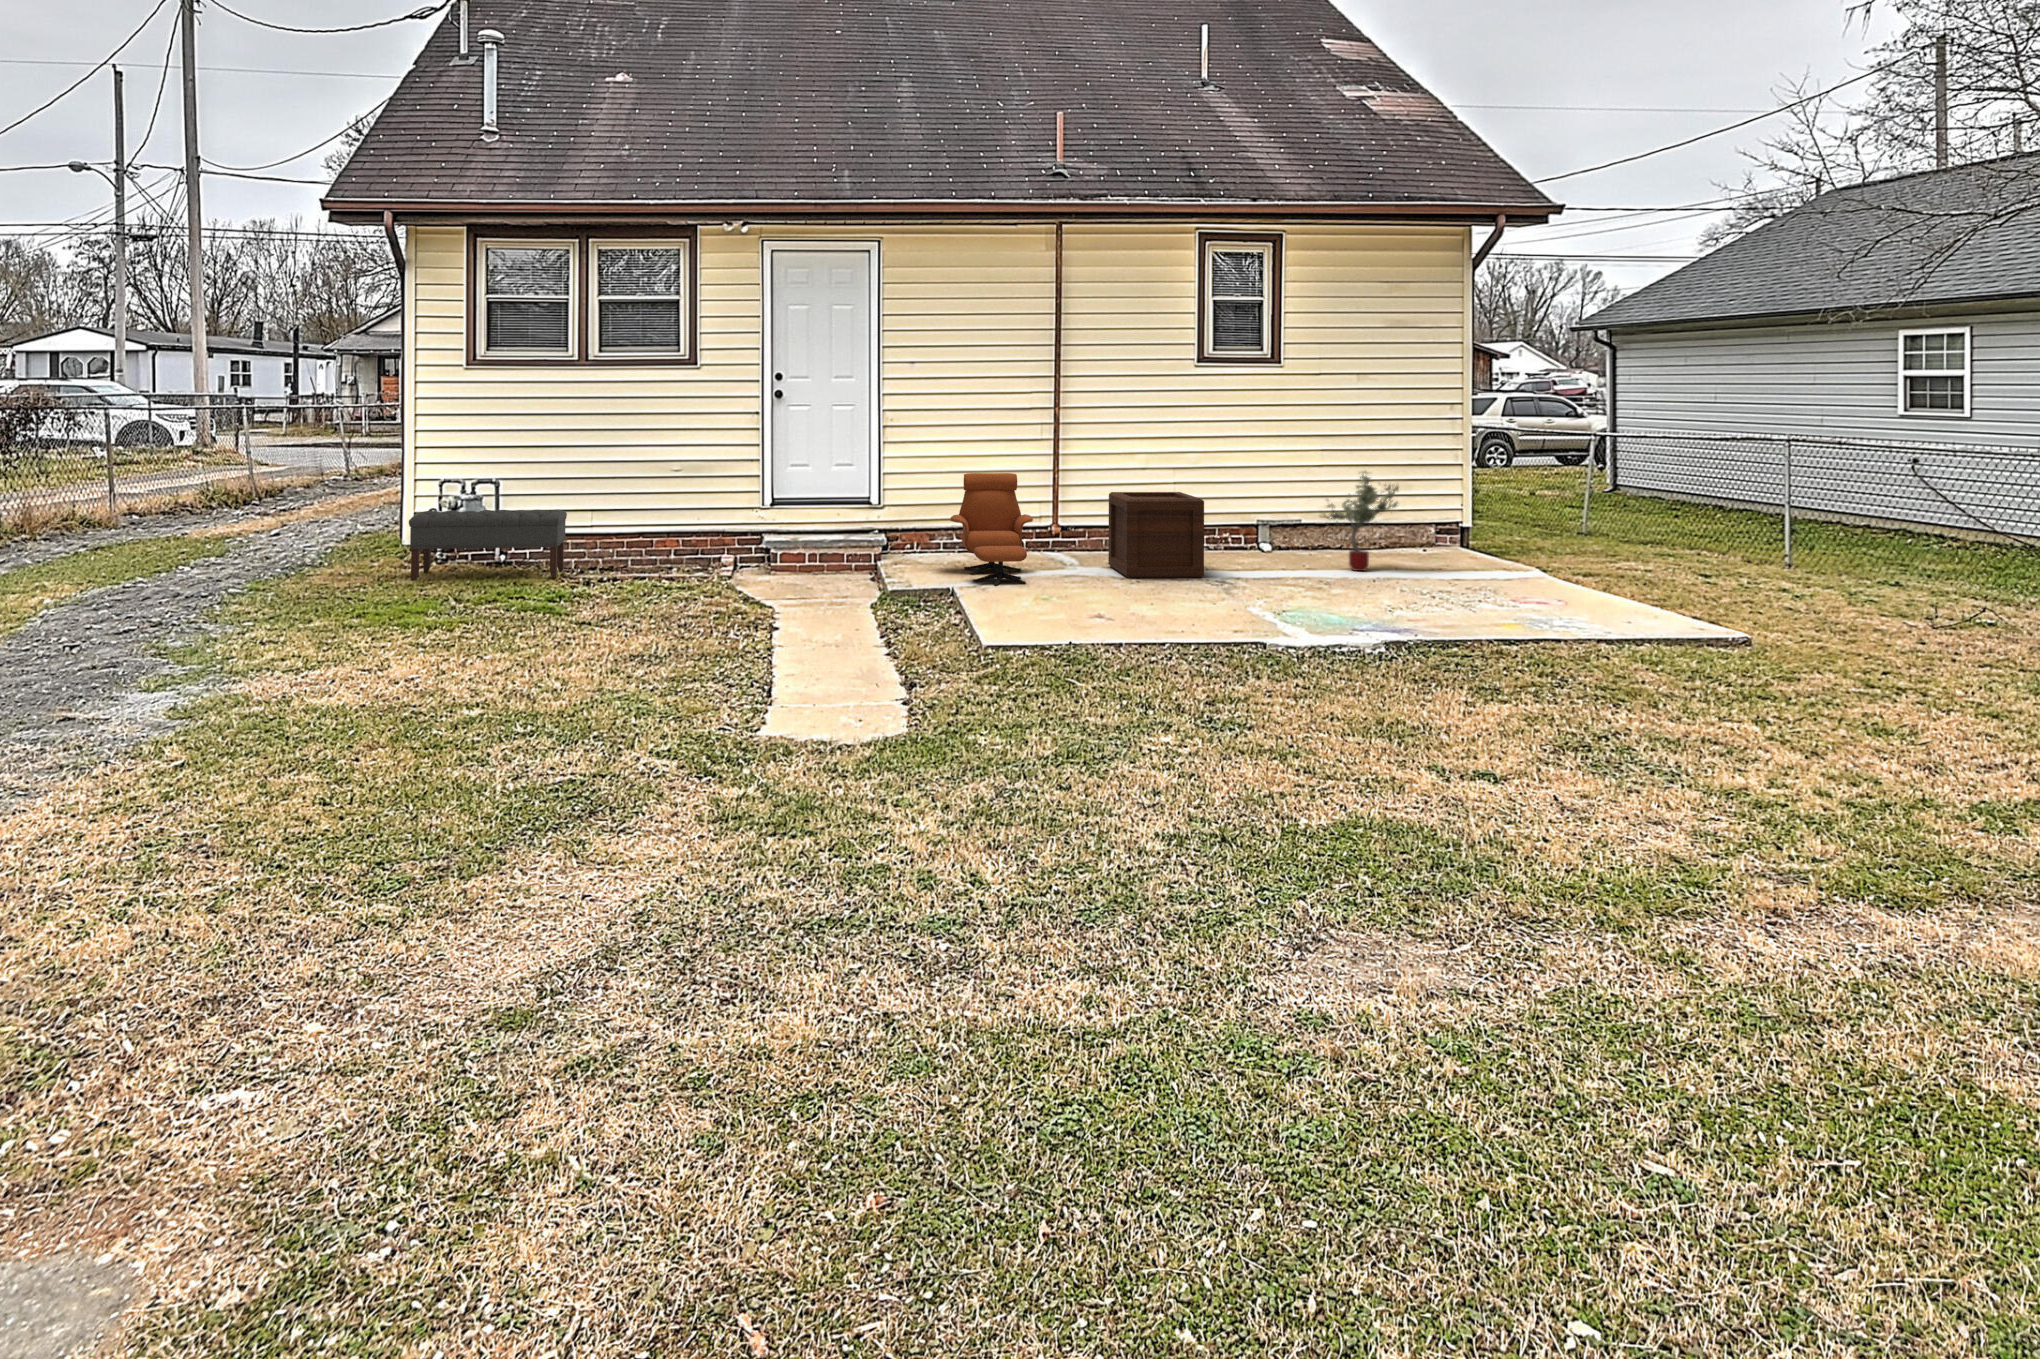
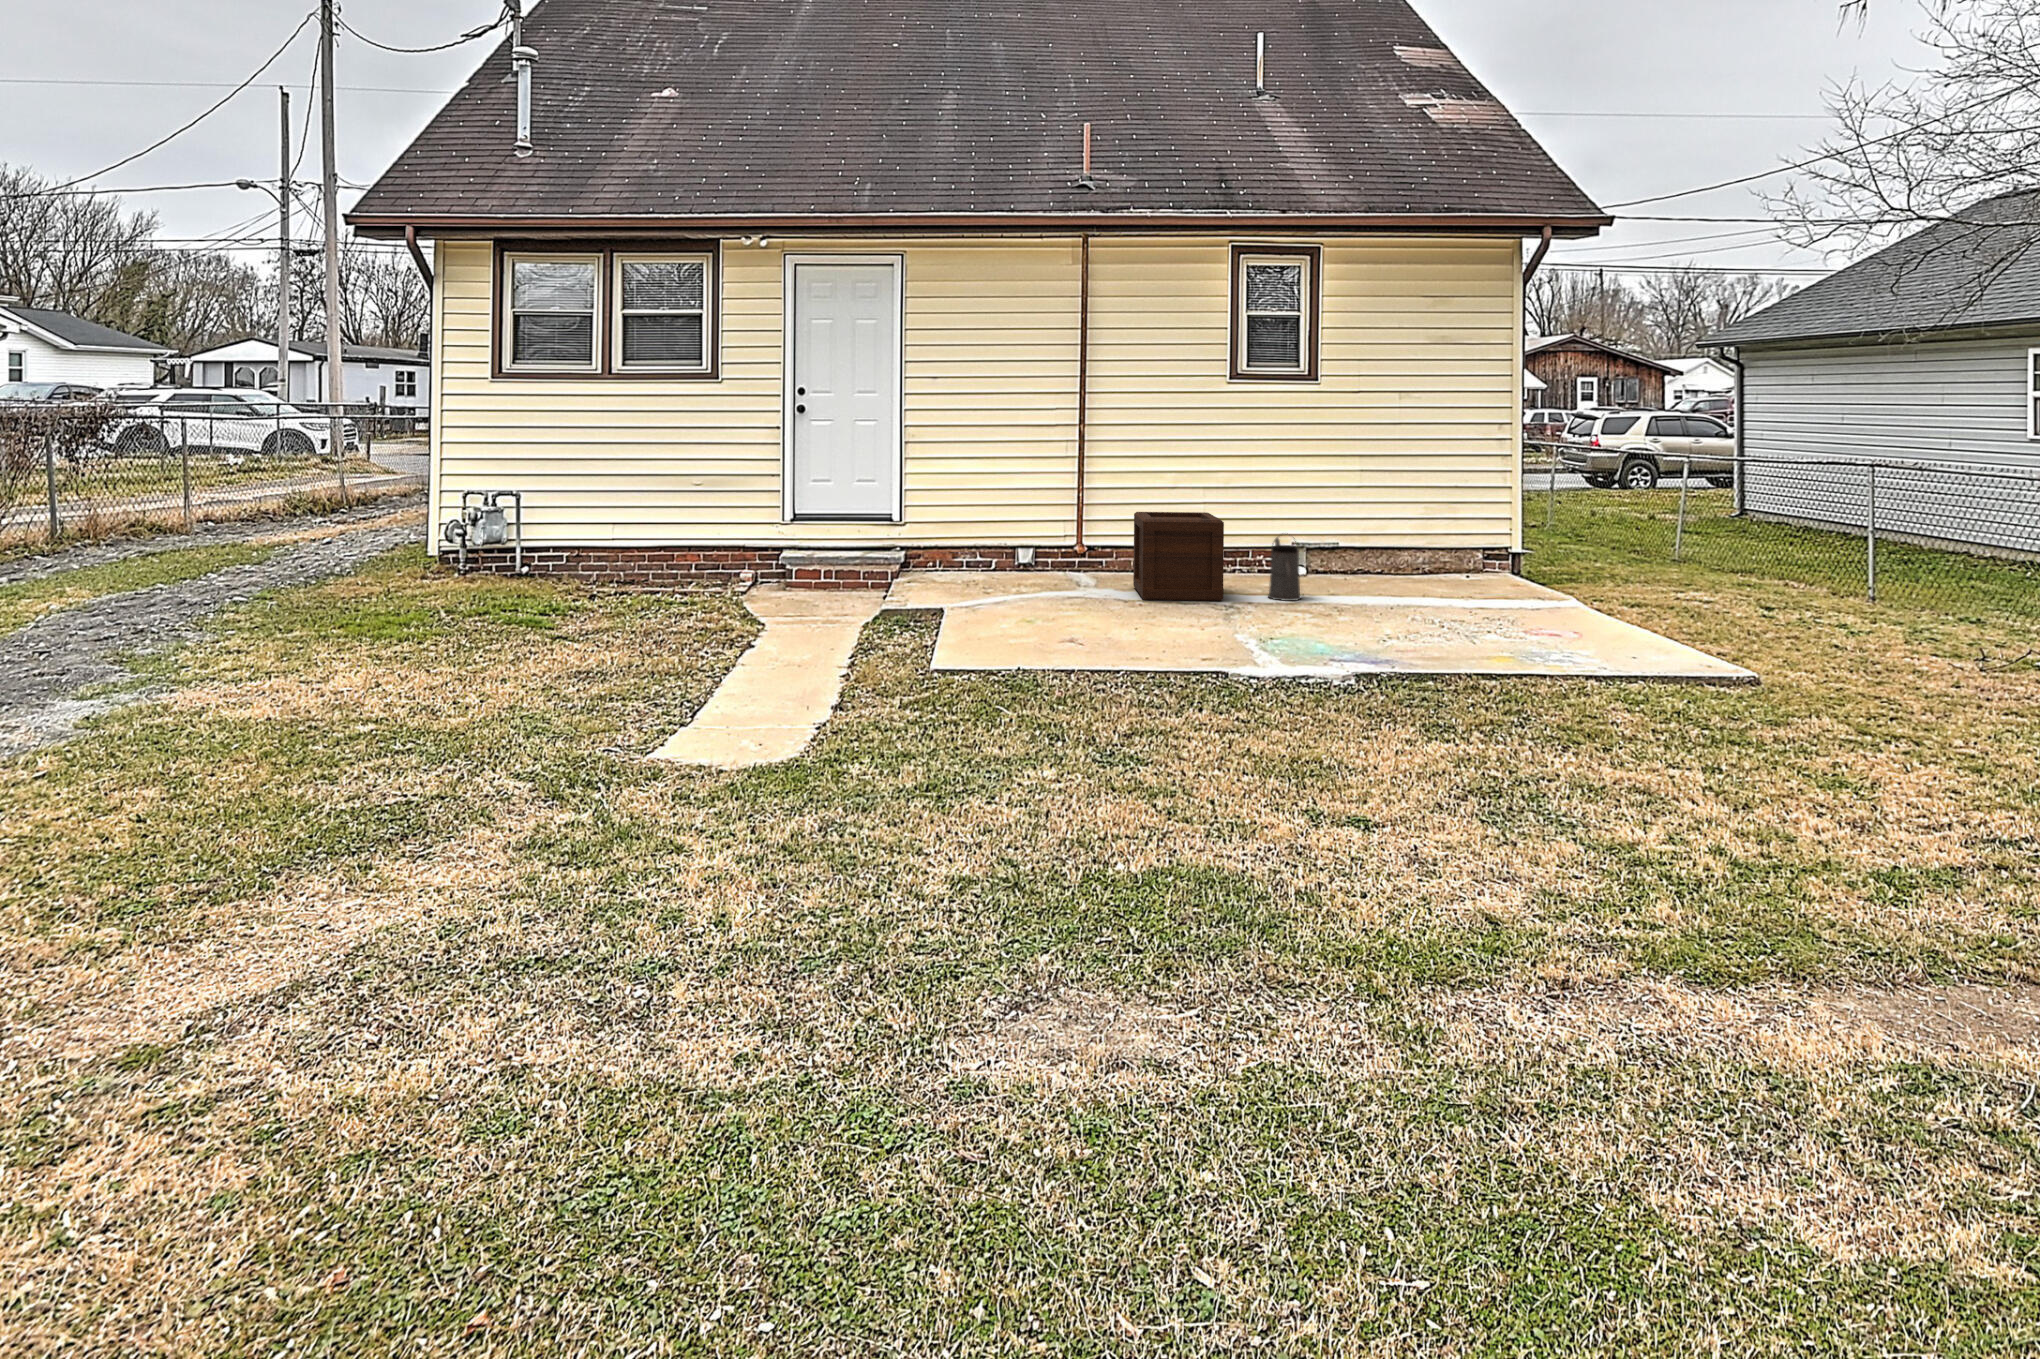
potted tree: present [1320,471,1399,571] -> none [1349,492,1436,597]
lounge chair: present [951,473,1033,586] -> none [968,491,1052,606]
bench: present [409,510,567,580] -> none [427,522,588,590]
watering can: none [1243,511,1276,576] -> present [1268,534,1301,601]

